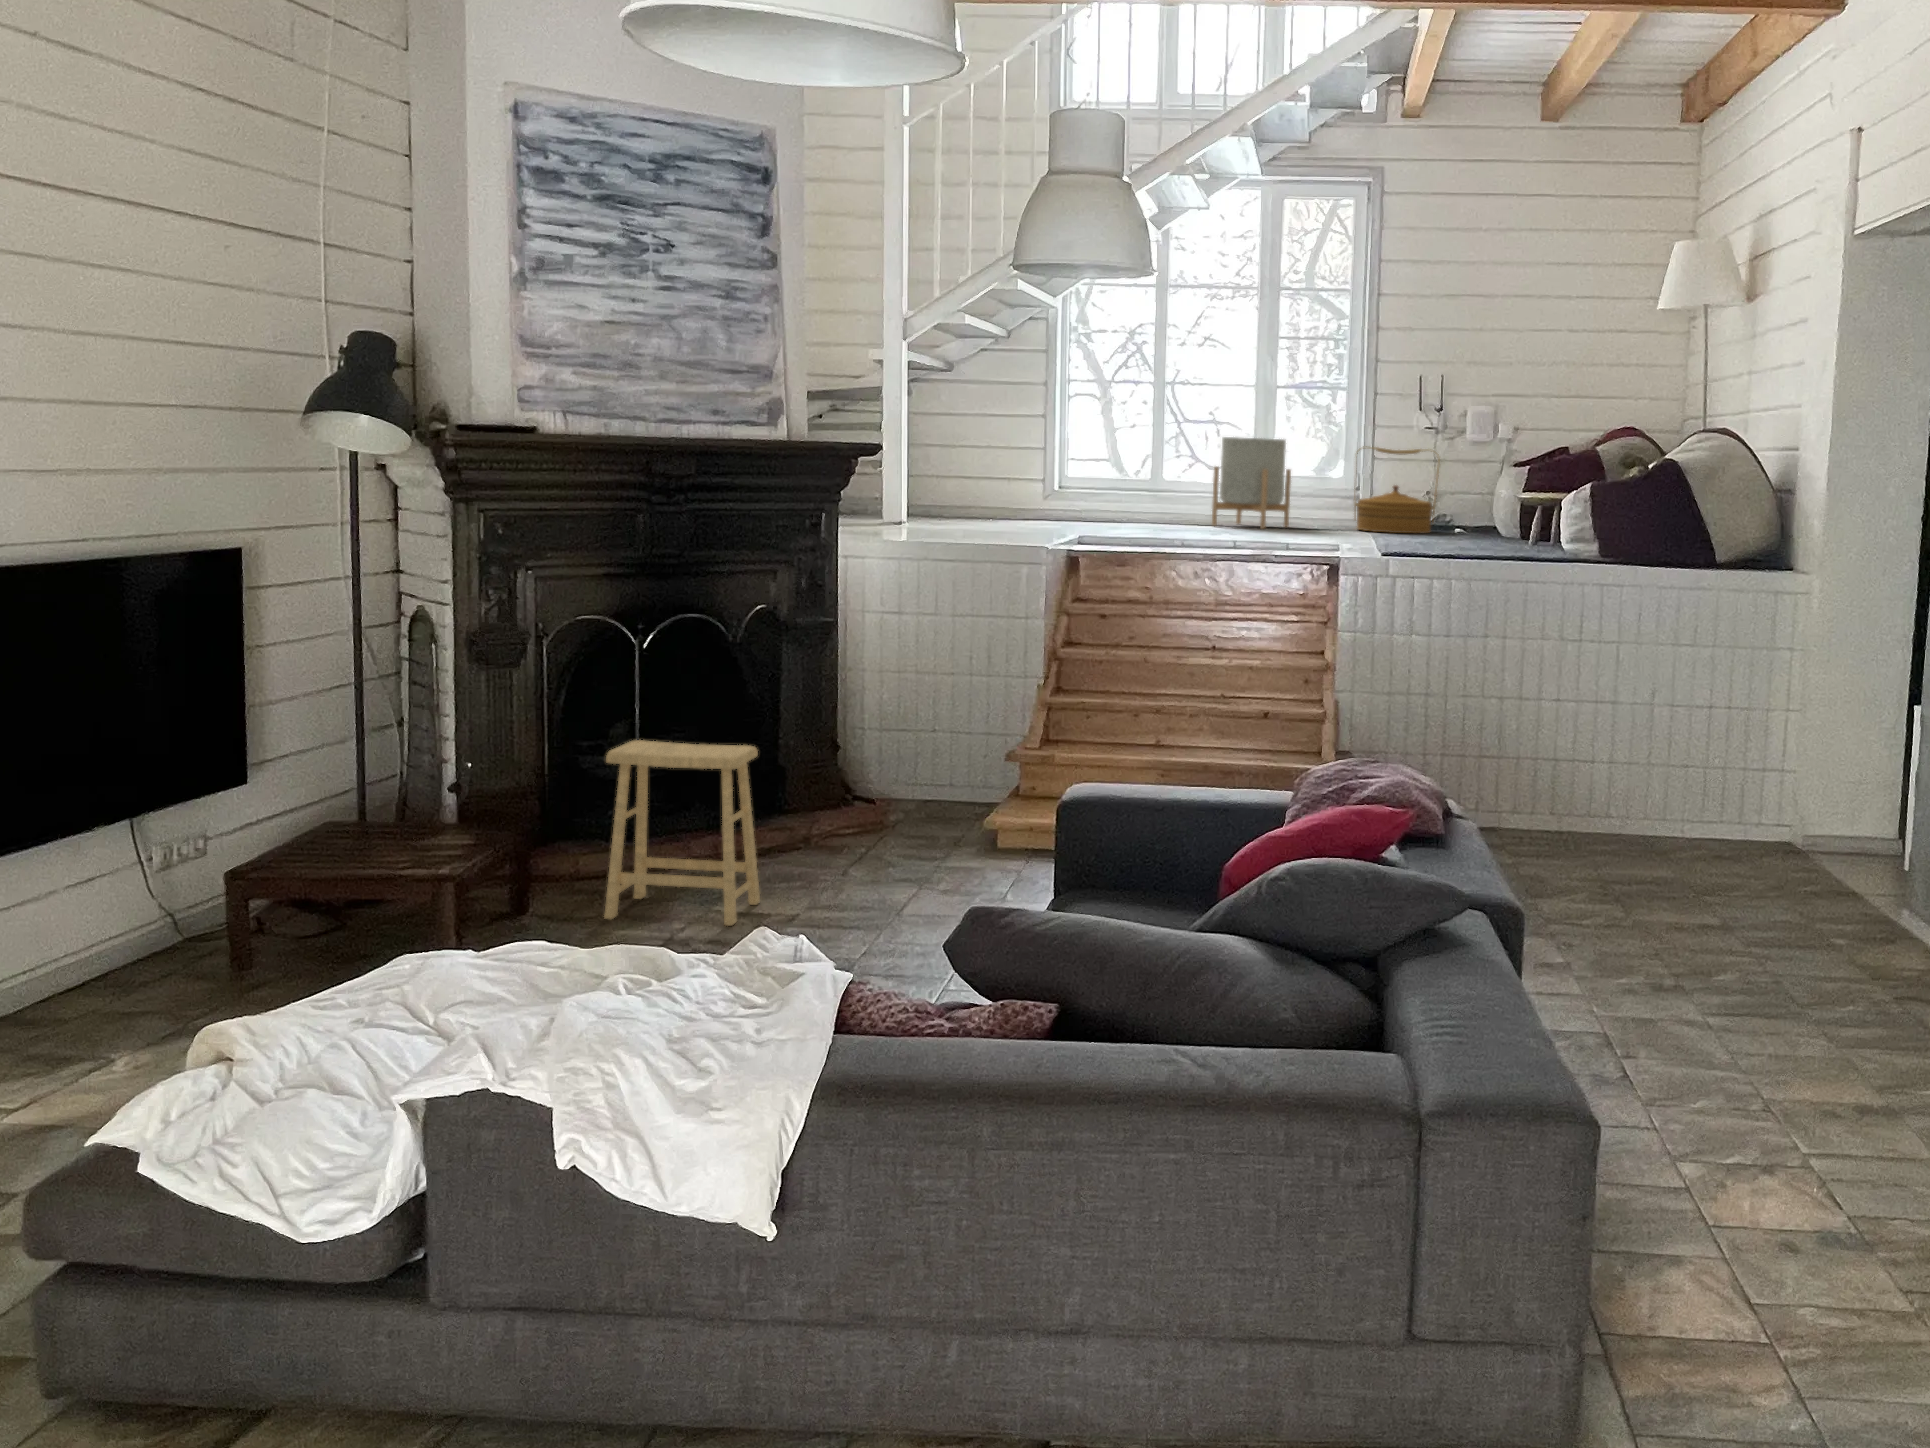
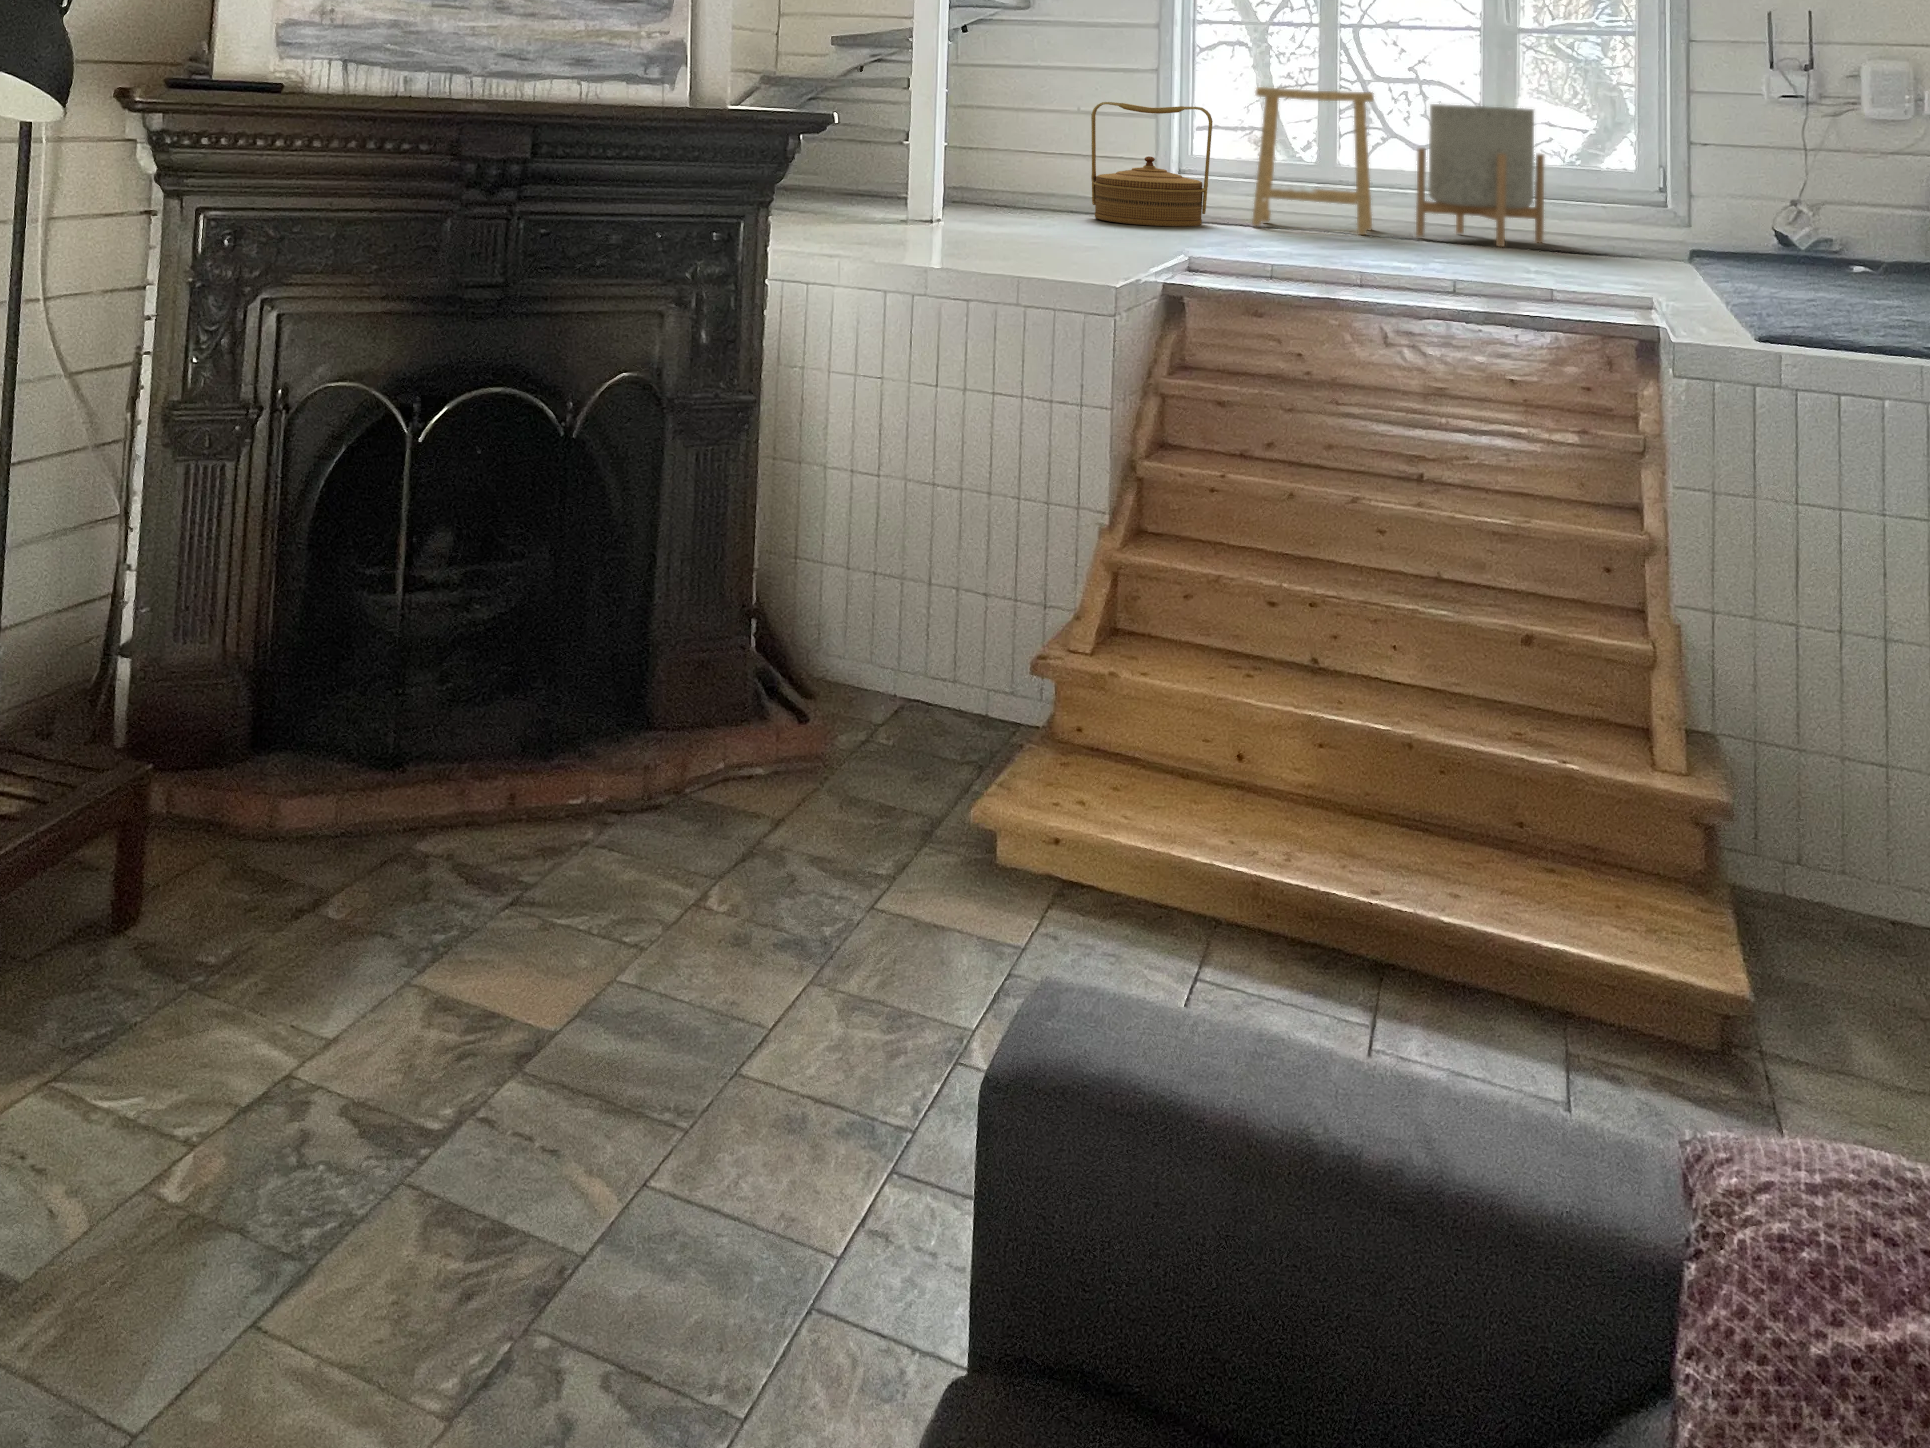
woven basket: present [1355,446,1439,533] -> present [1091,102,1213,227]
footstool: present [604,740,760,926] -> present [1252,87,1374,235]

